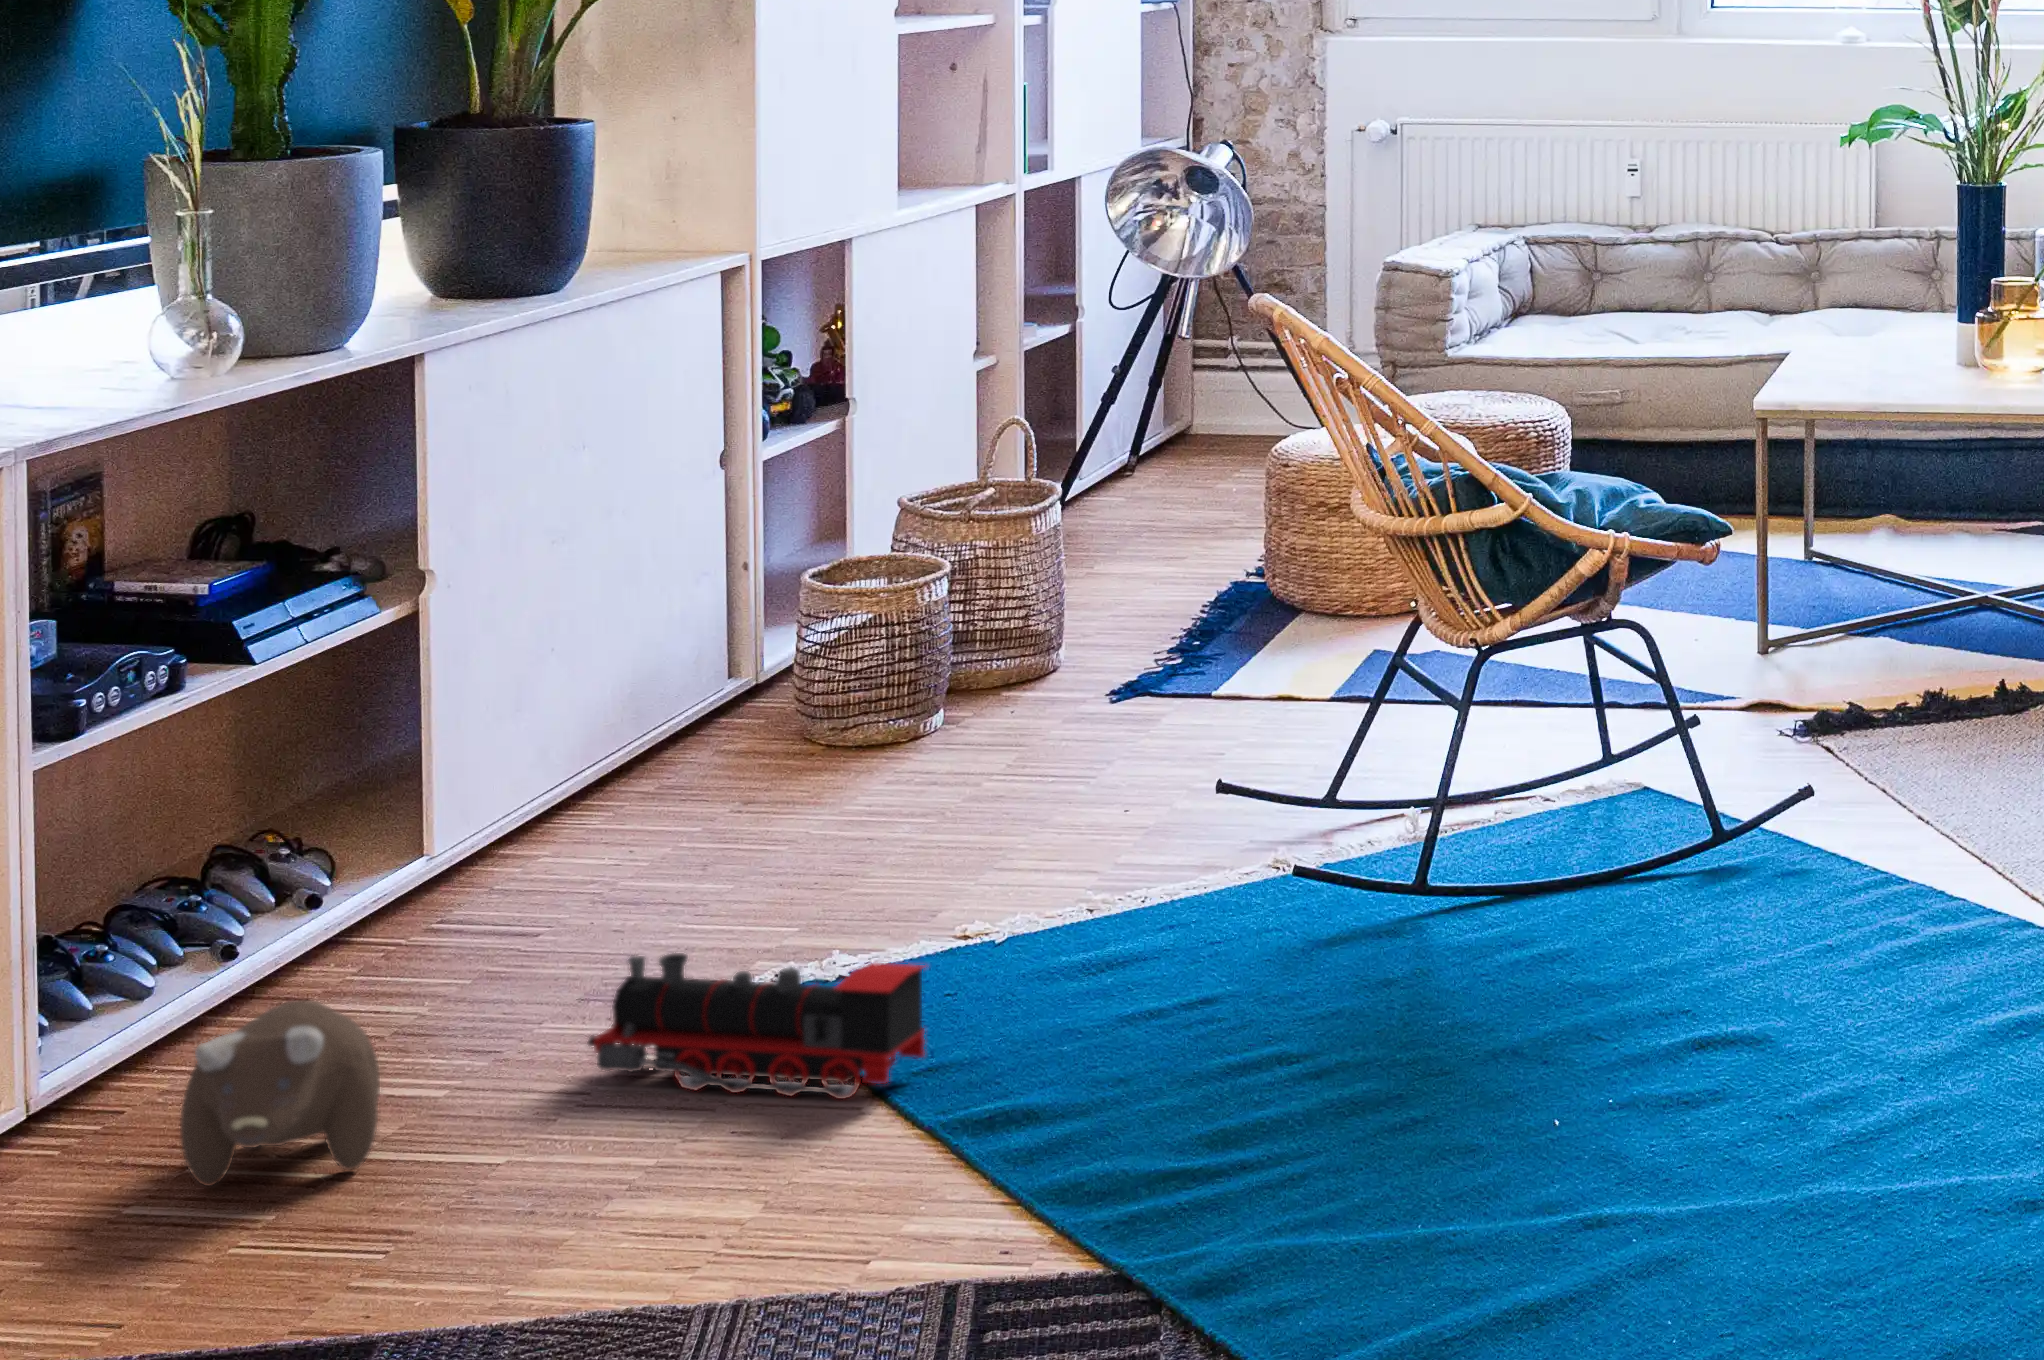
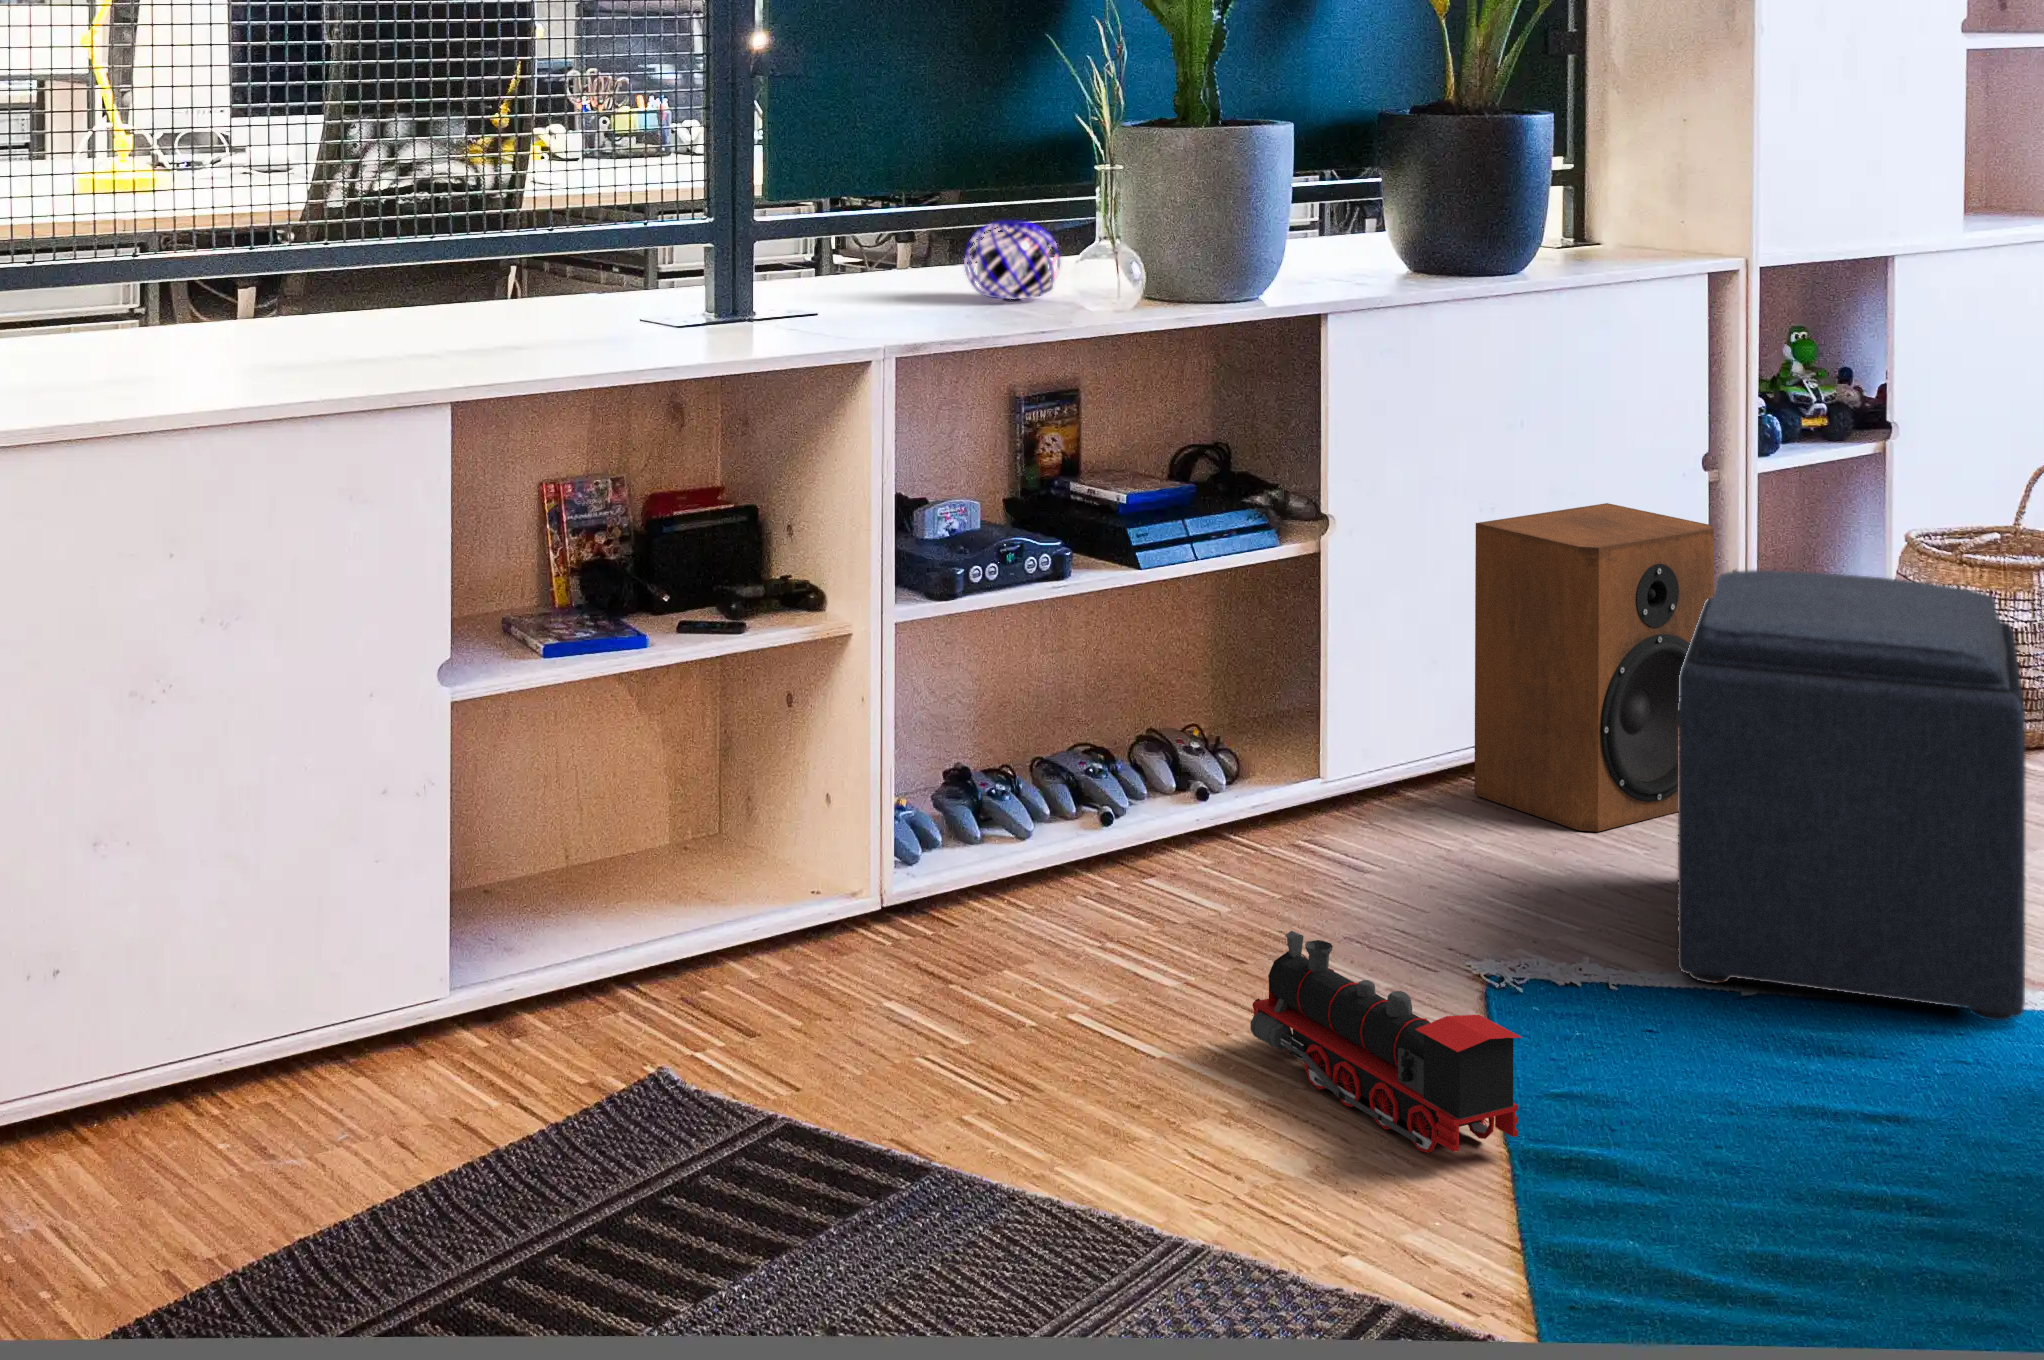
decorative orb: none [16,289,150,382] -> present [964,220,1060,300]
speaker: none [566,515,804,833] -> present [1474,503,1714,832]
ottoman: none [859,521,1211,911] -> present [1678,570,2026,1021]
plush toy: present [180,1000,380,1186] -> none [885,881,1072,1055]

